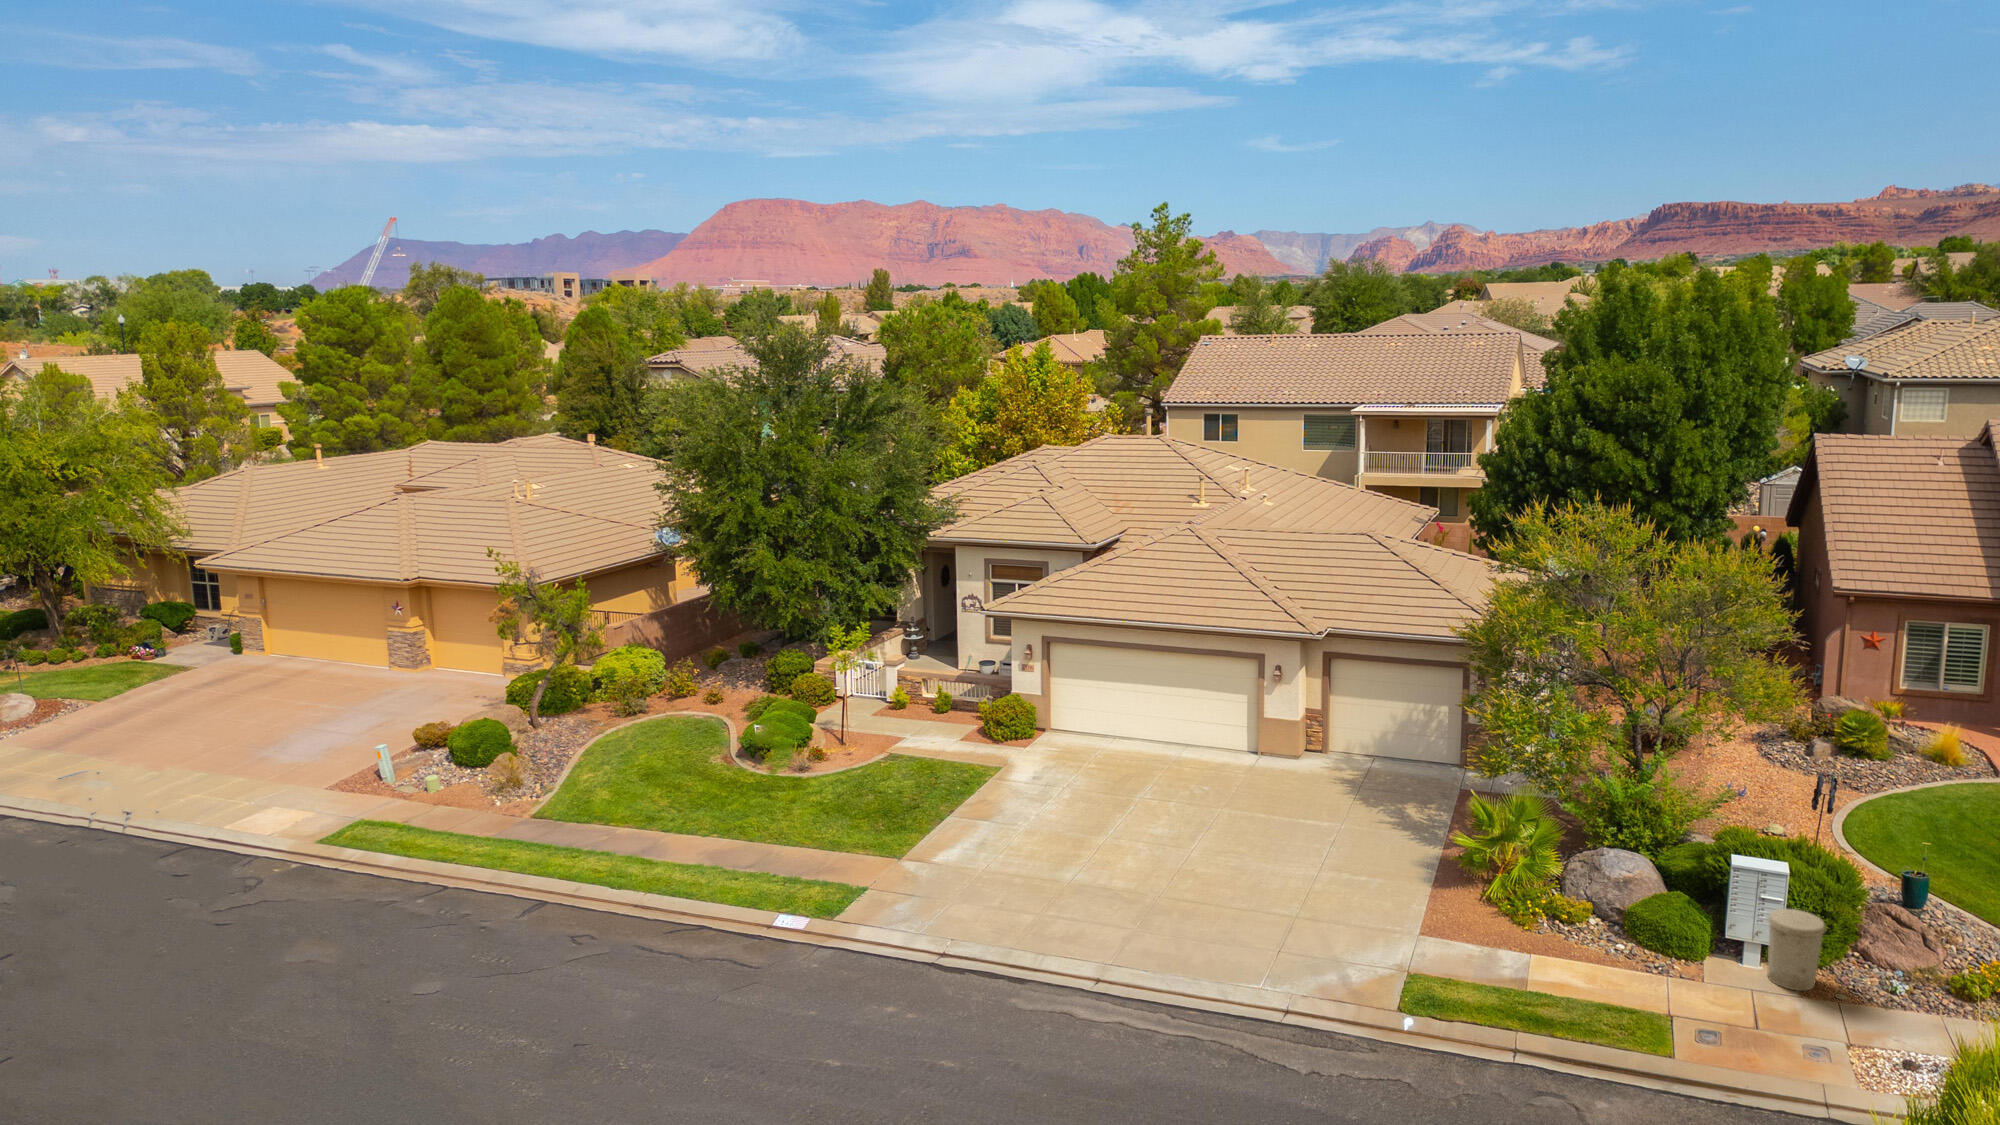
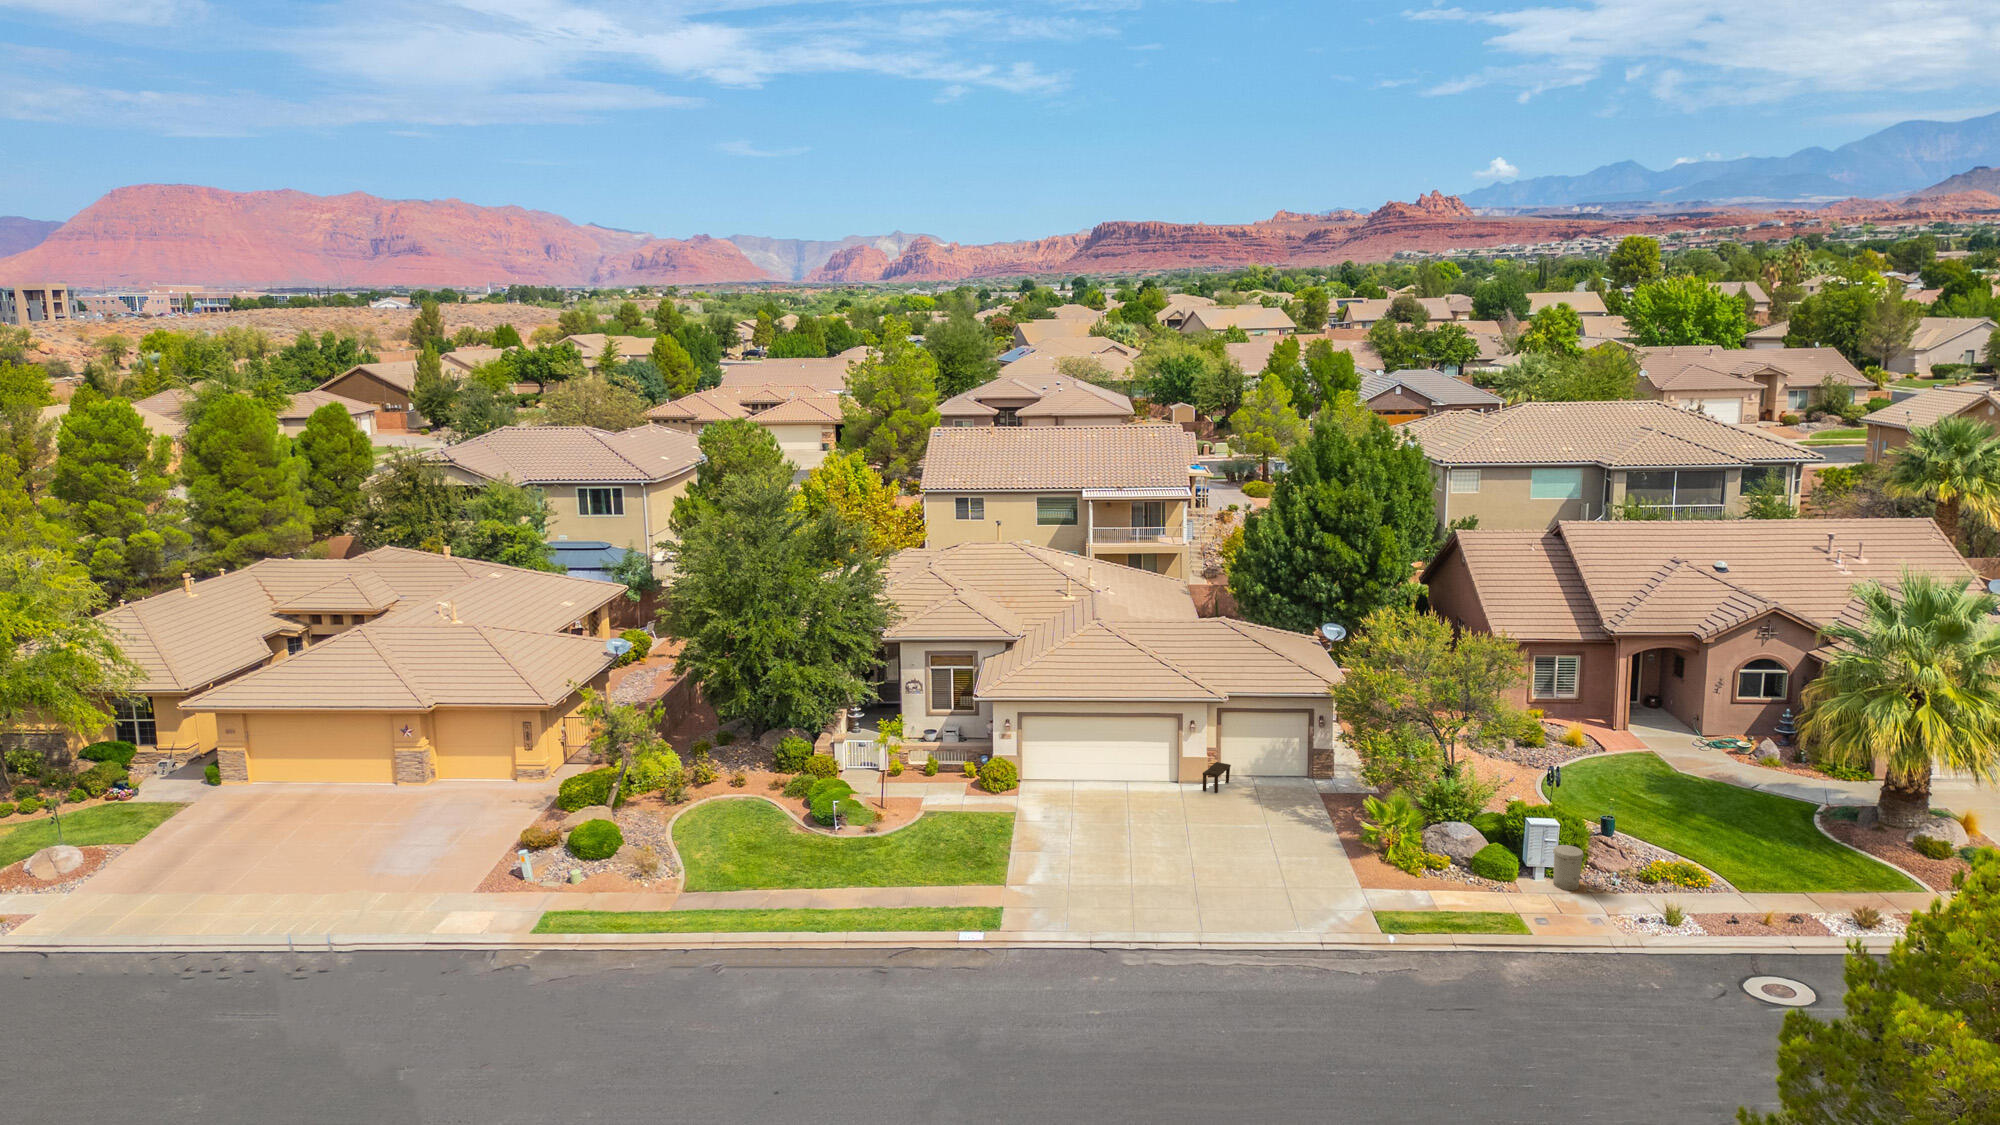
bench: none [1282,729,1332,772] -> present [1203,762,1231,793]

